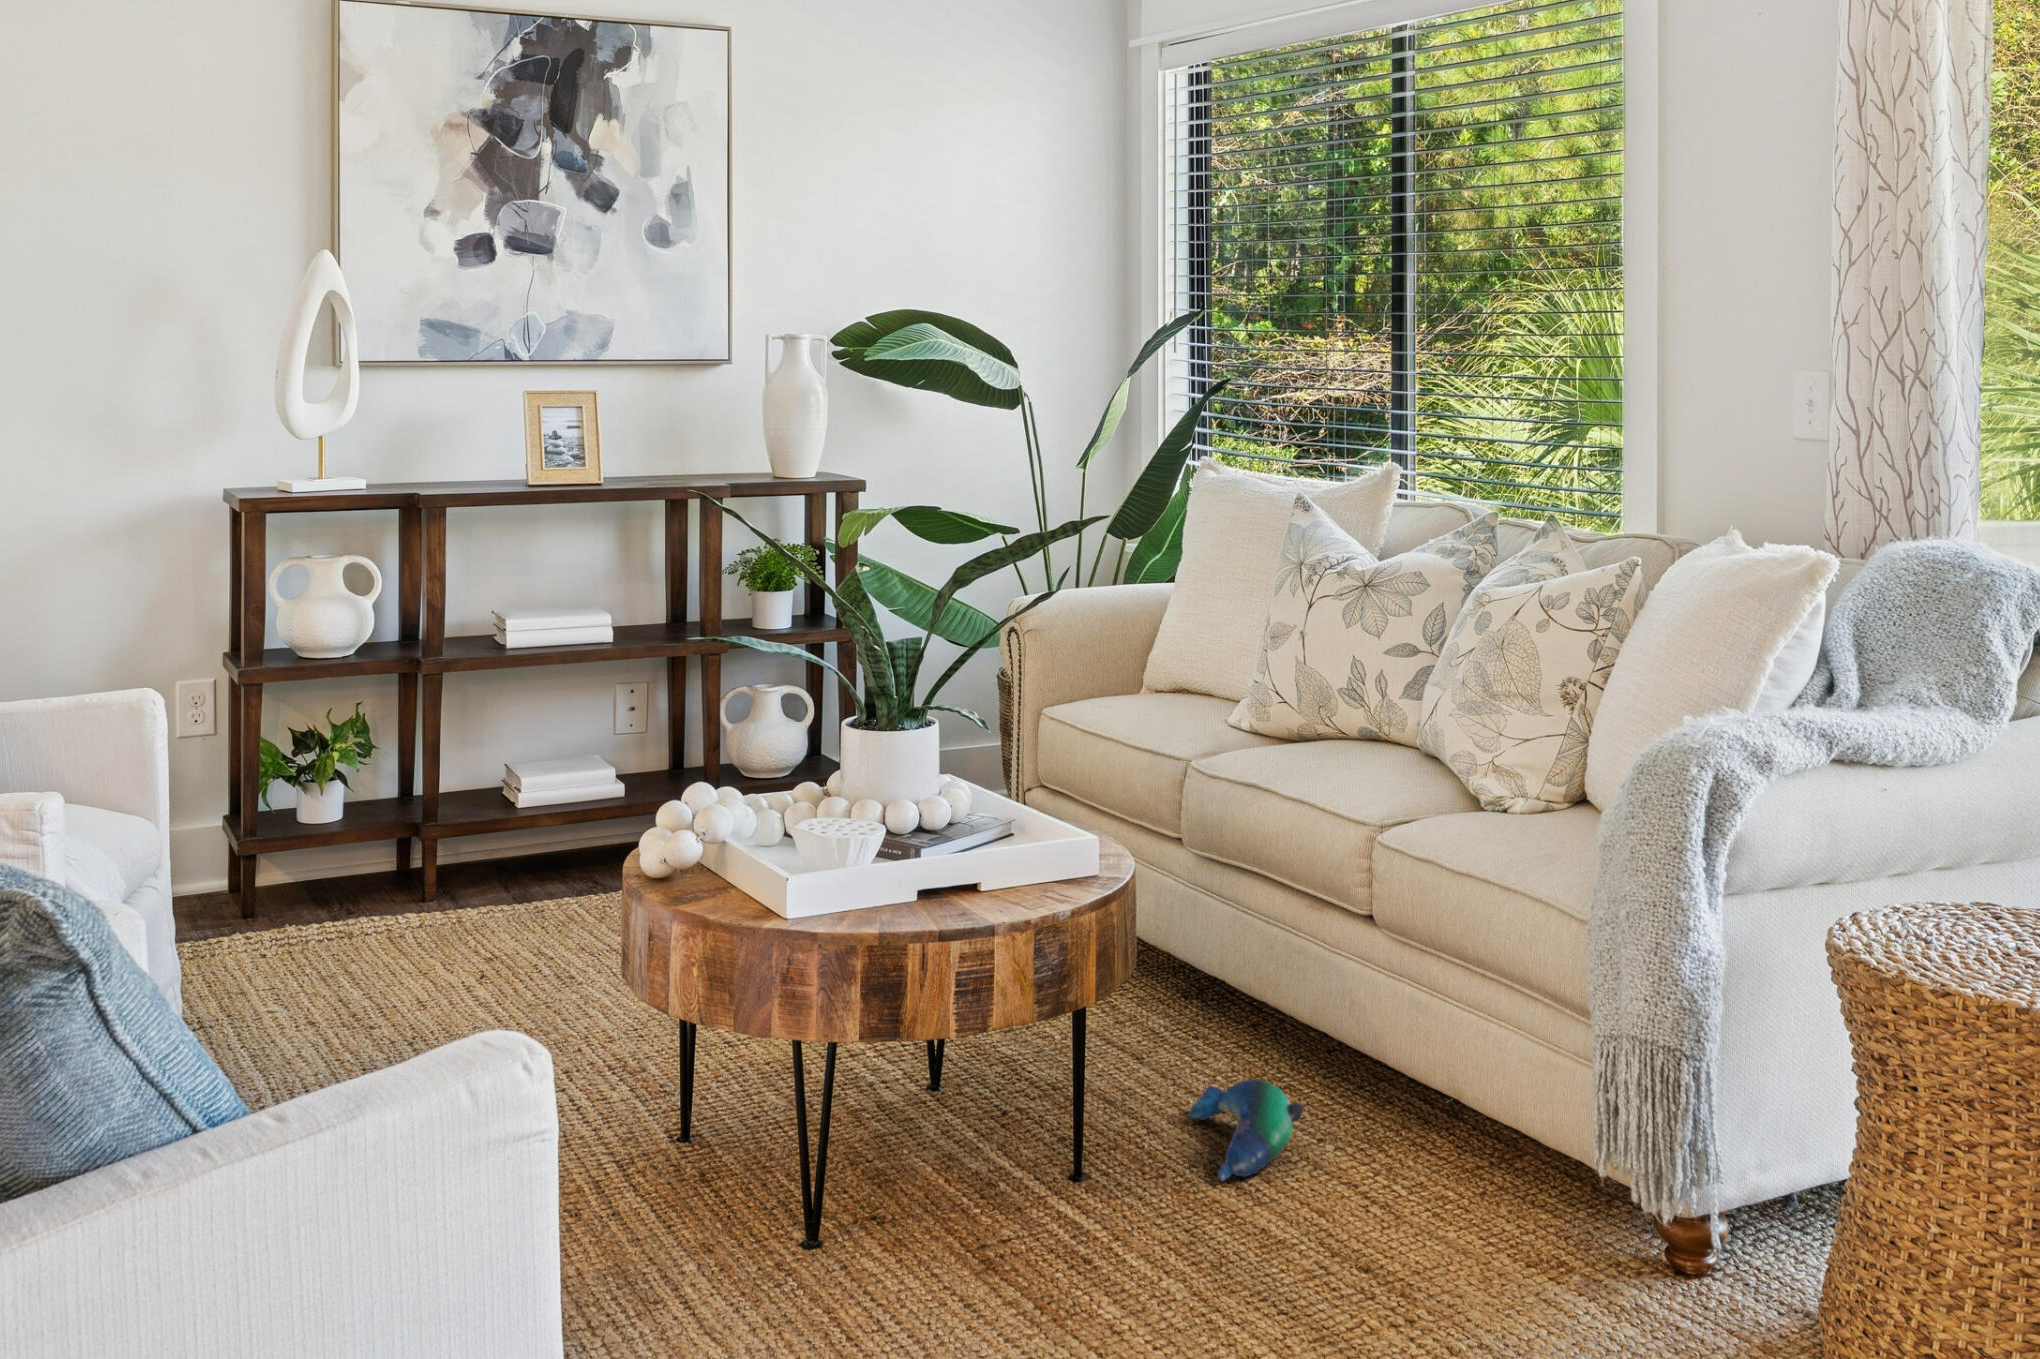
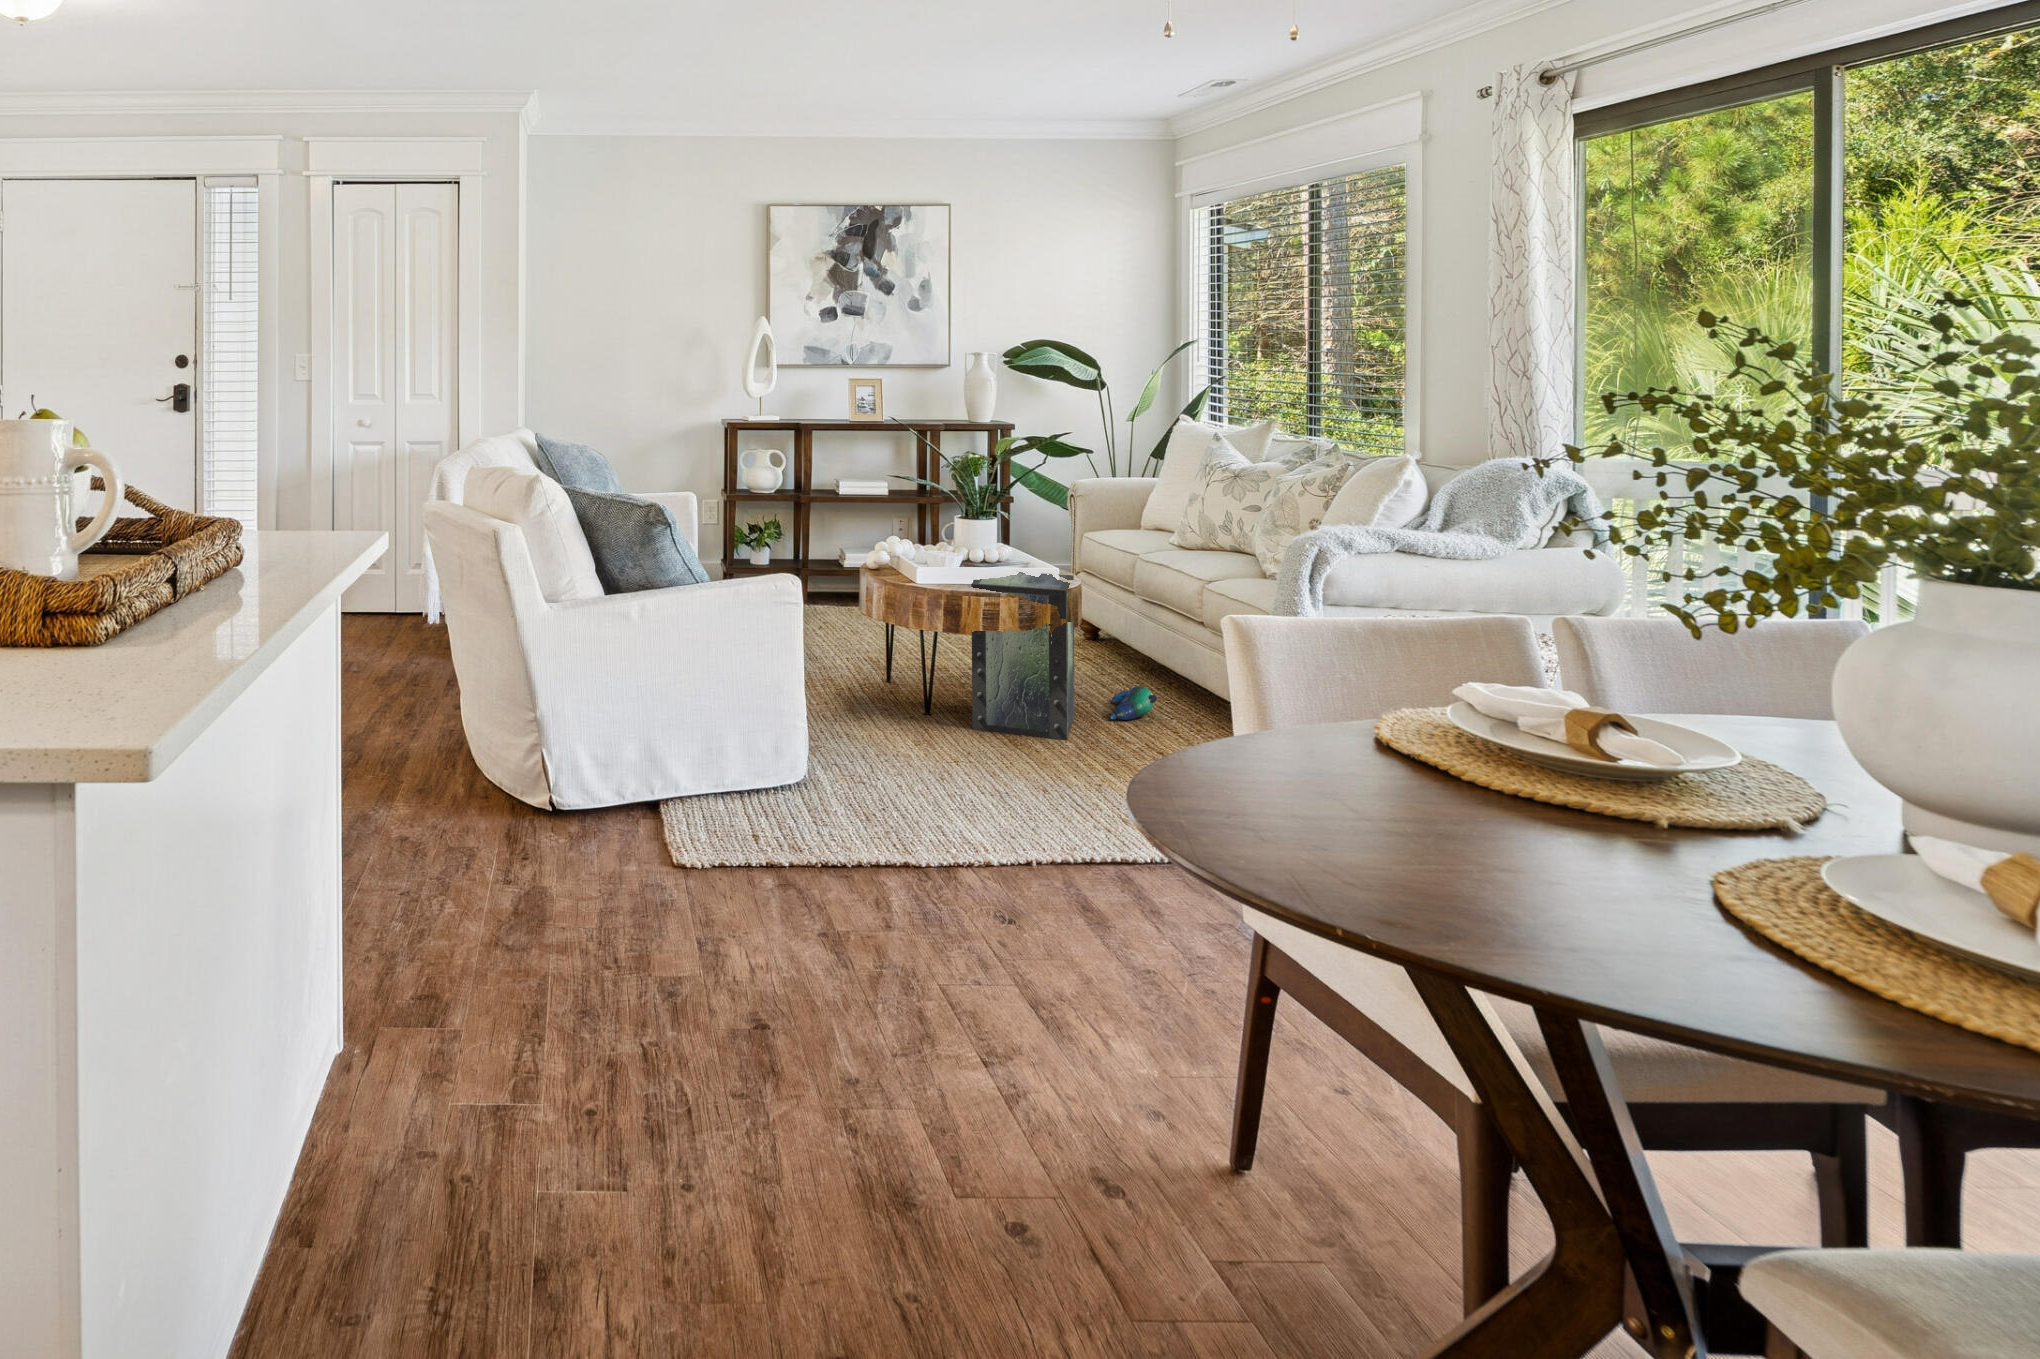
storage box: none [938,851,1171,1291] -> present [971,572,1075,740]

